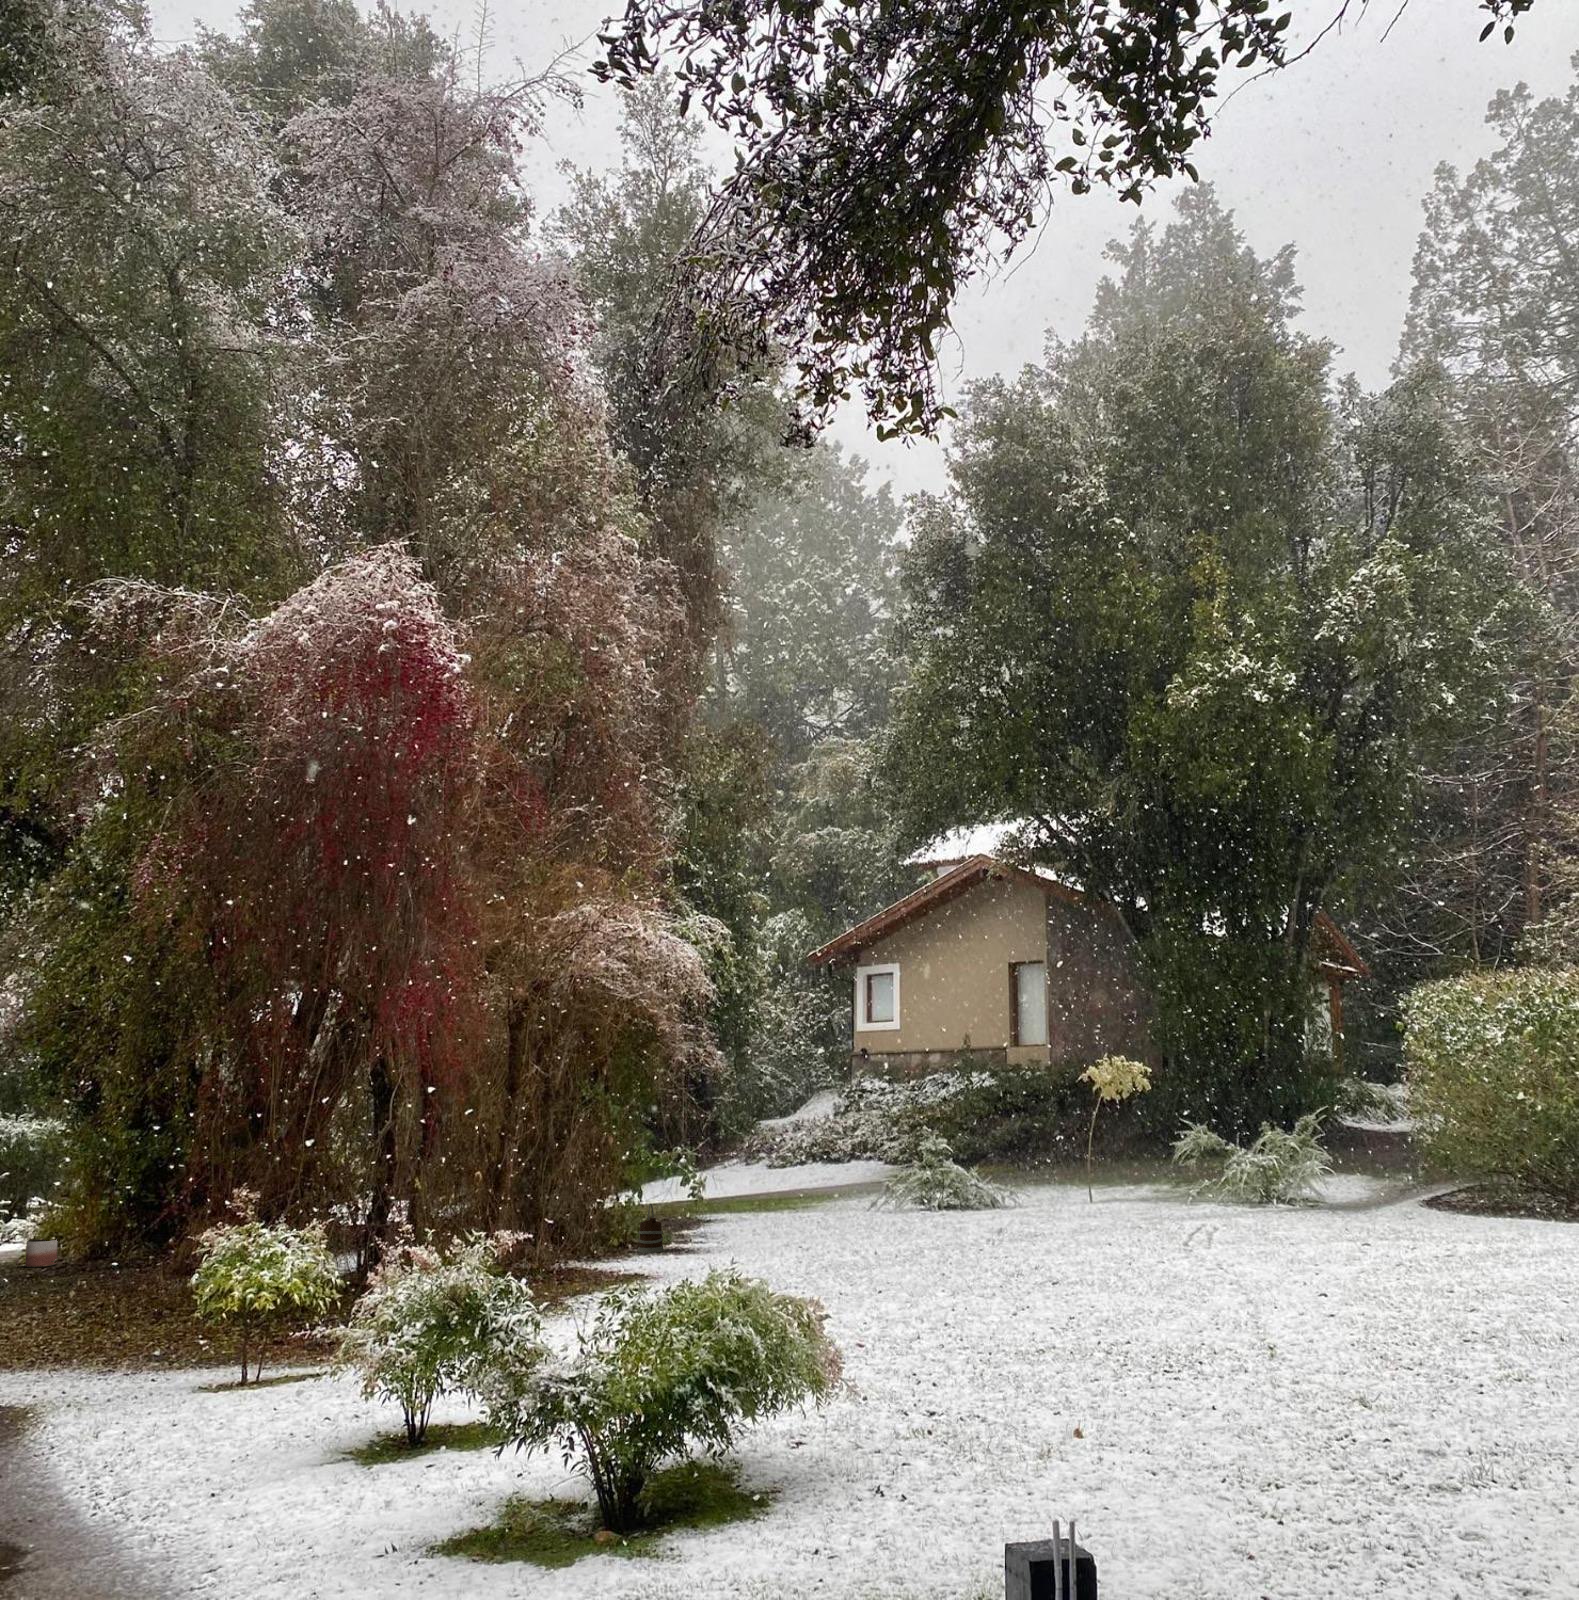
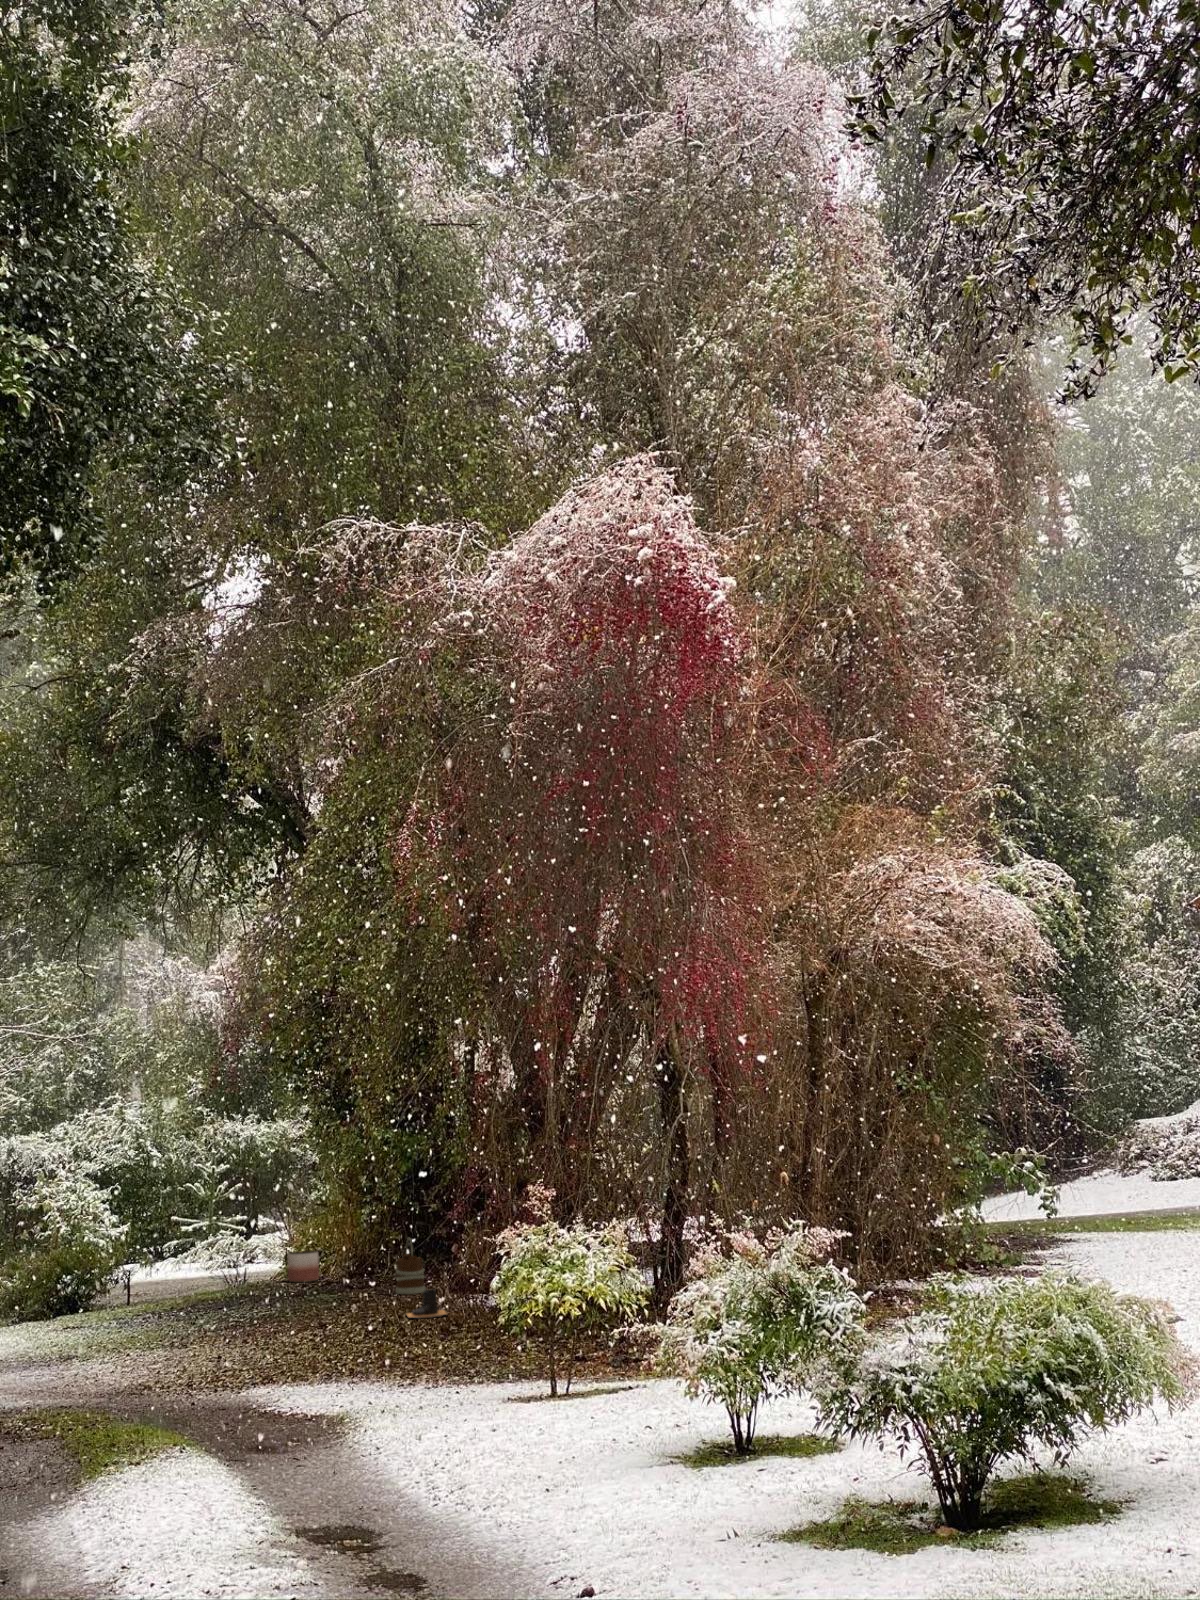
wooden bucket: present [638,1204,664,1253] -> present [396,1238,426,1294]
boots: none [126,1276,166,1304] -> present [407,1290,447,1319]

